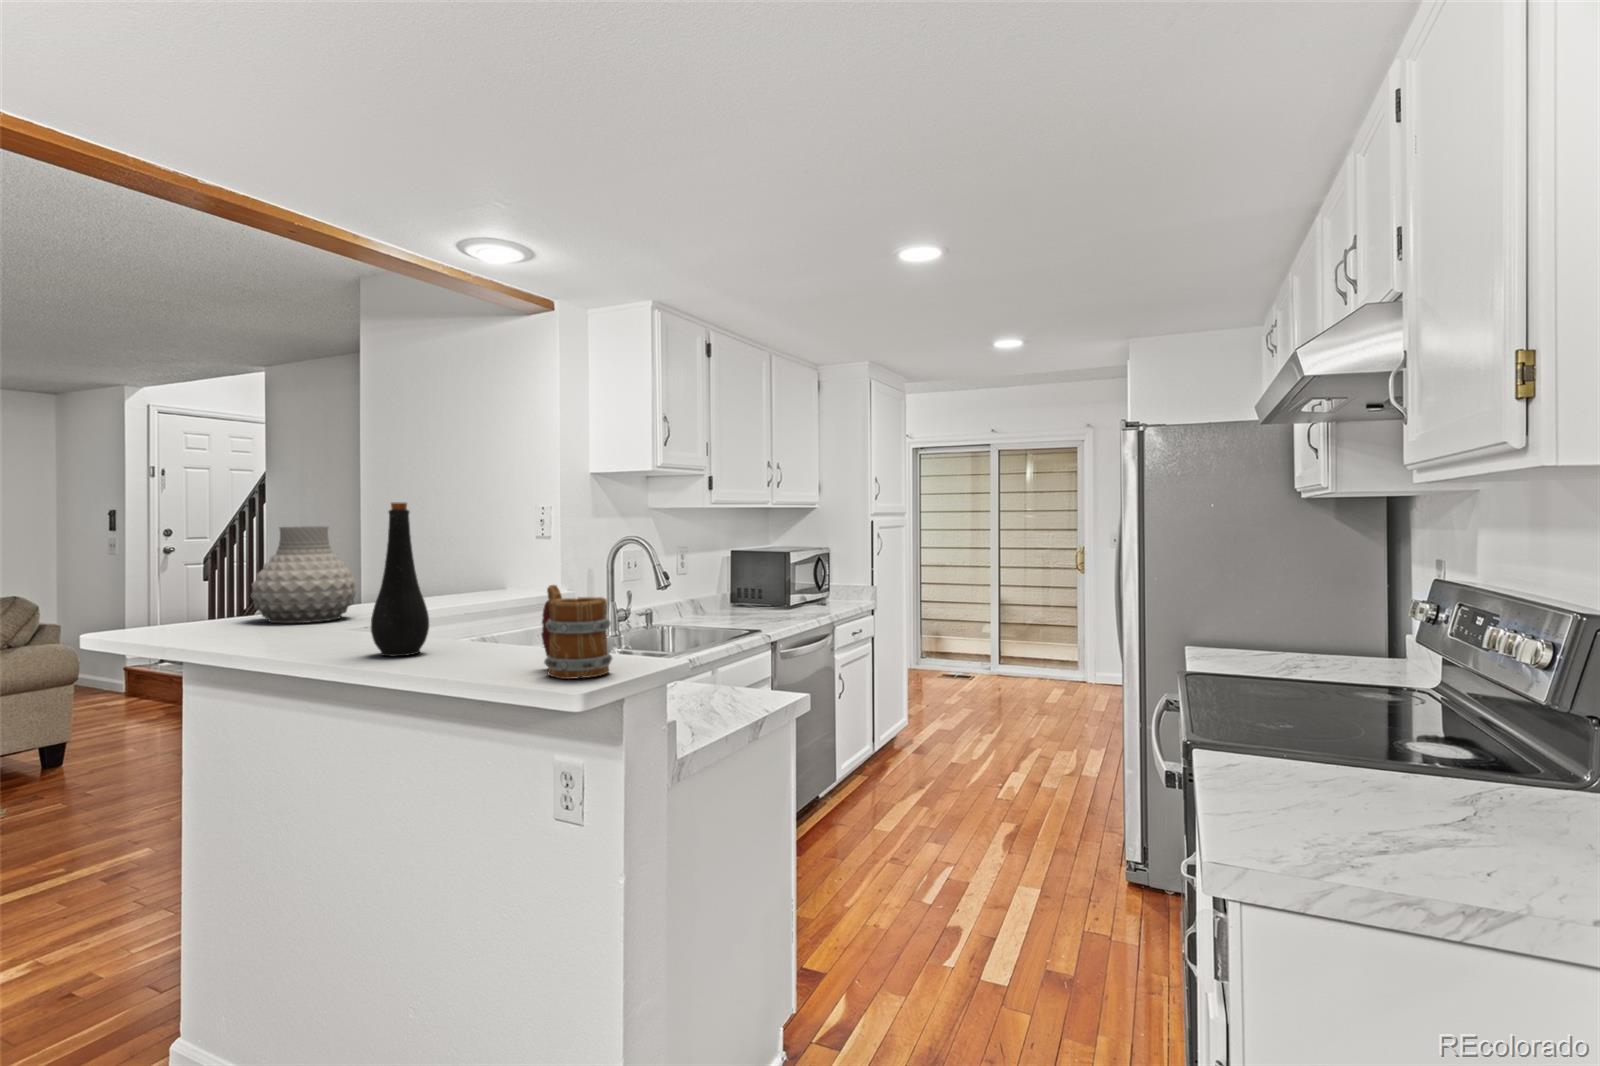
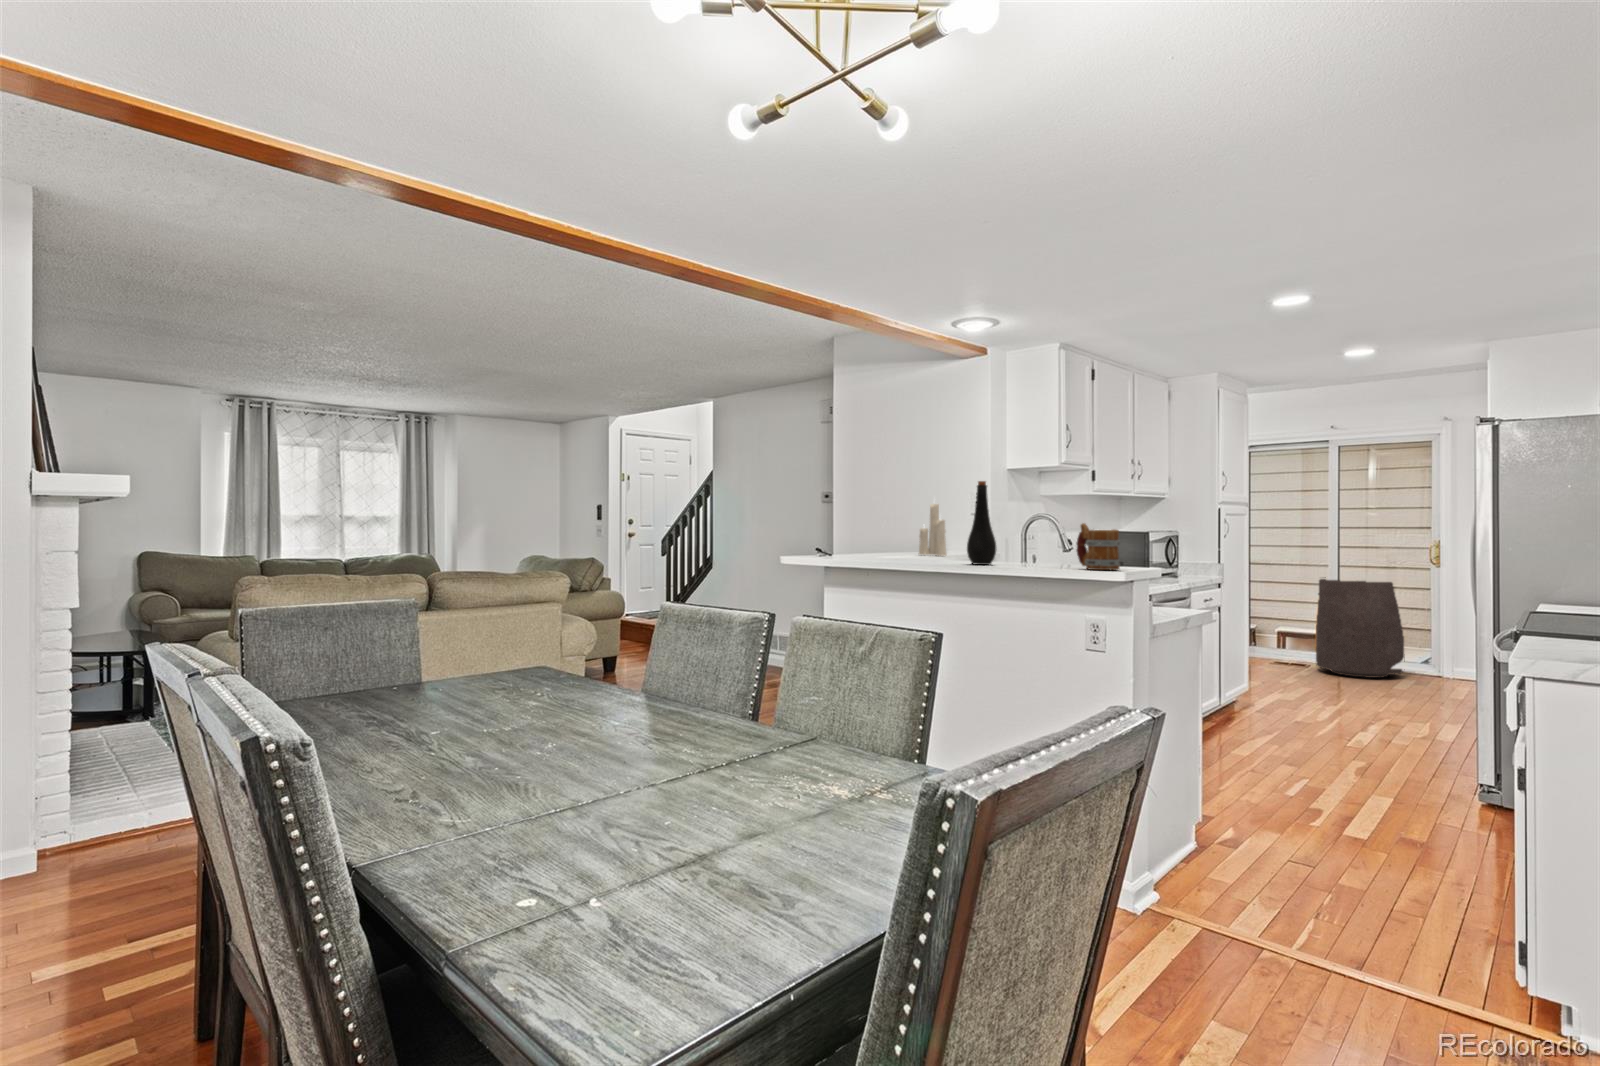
candle: none [445,508,486,599] -> present [919,504,946,556]
vase: present [250,526,356,623] -> none [845,501,901,558]
trash can: none [977,584,1057,689] -> present [1316,577,1405,678]

